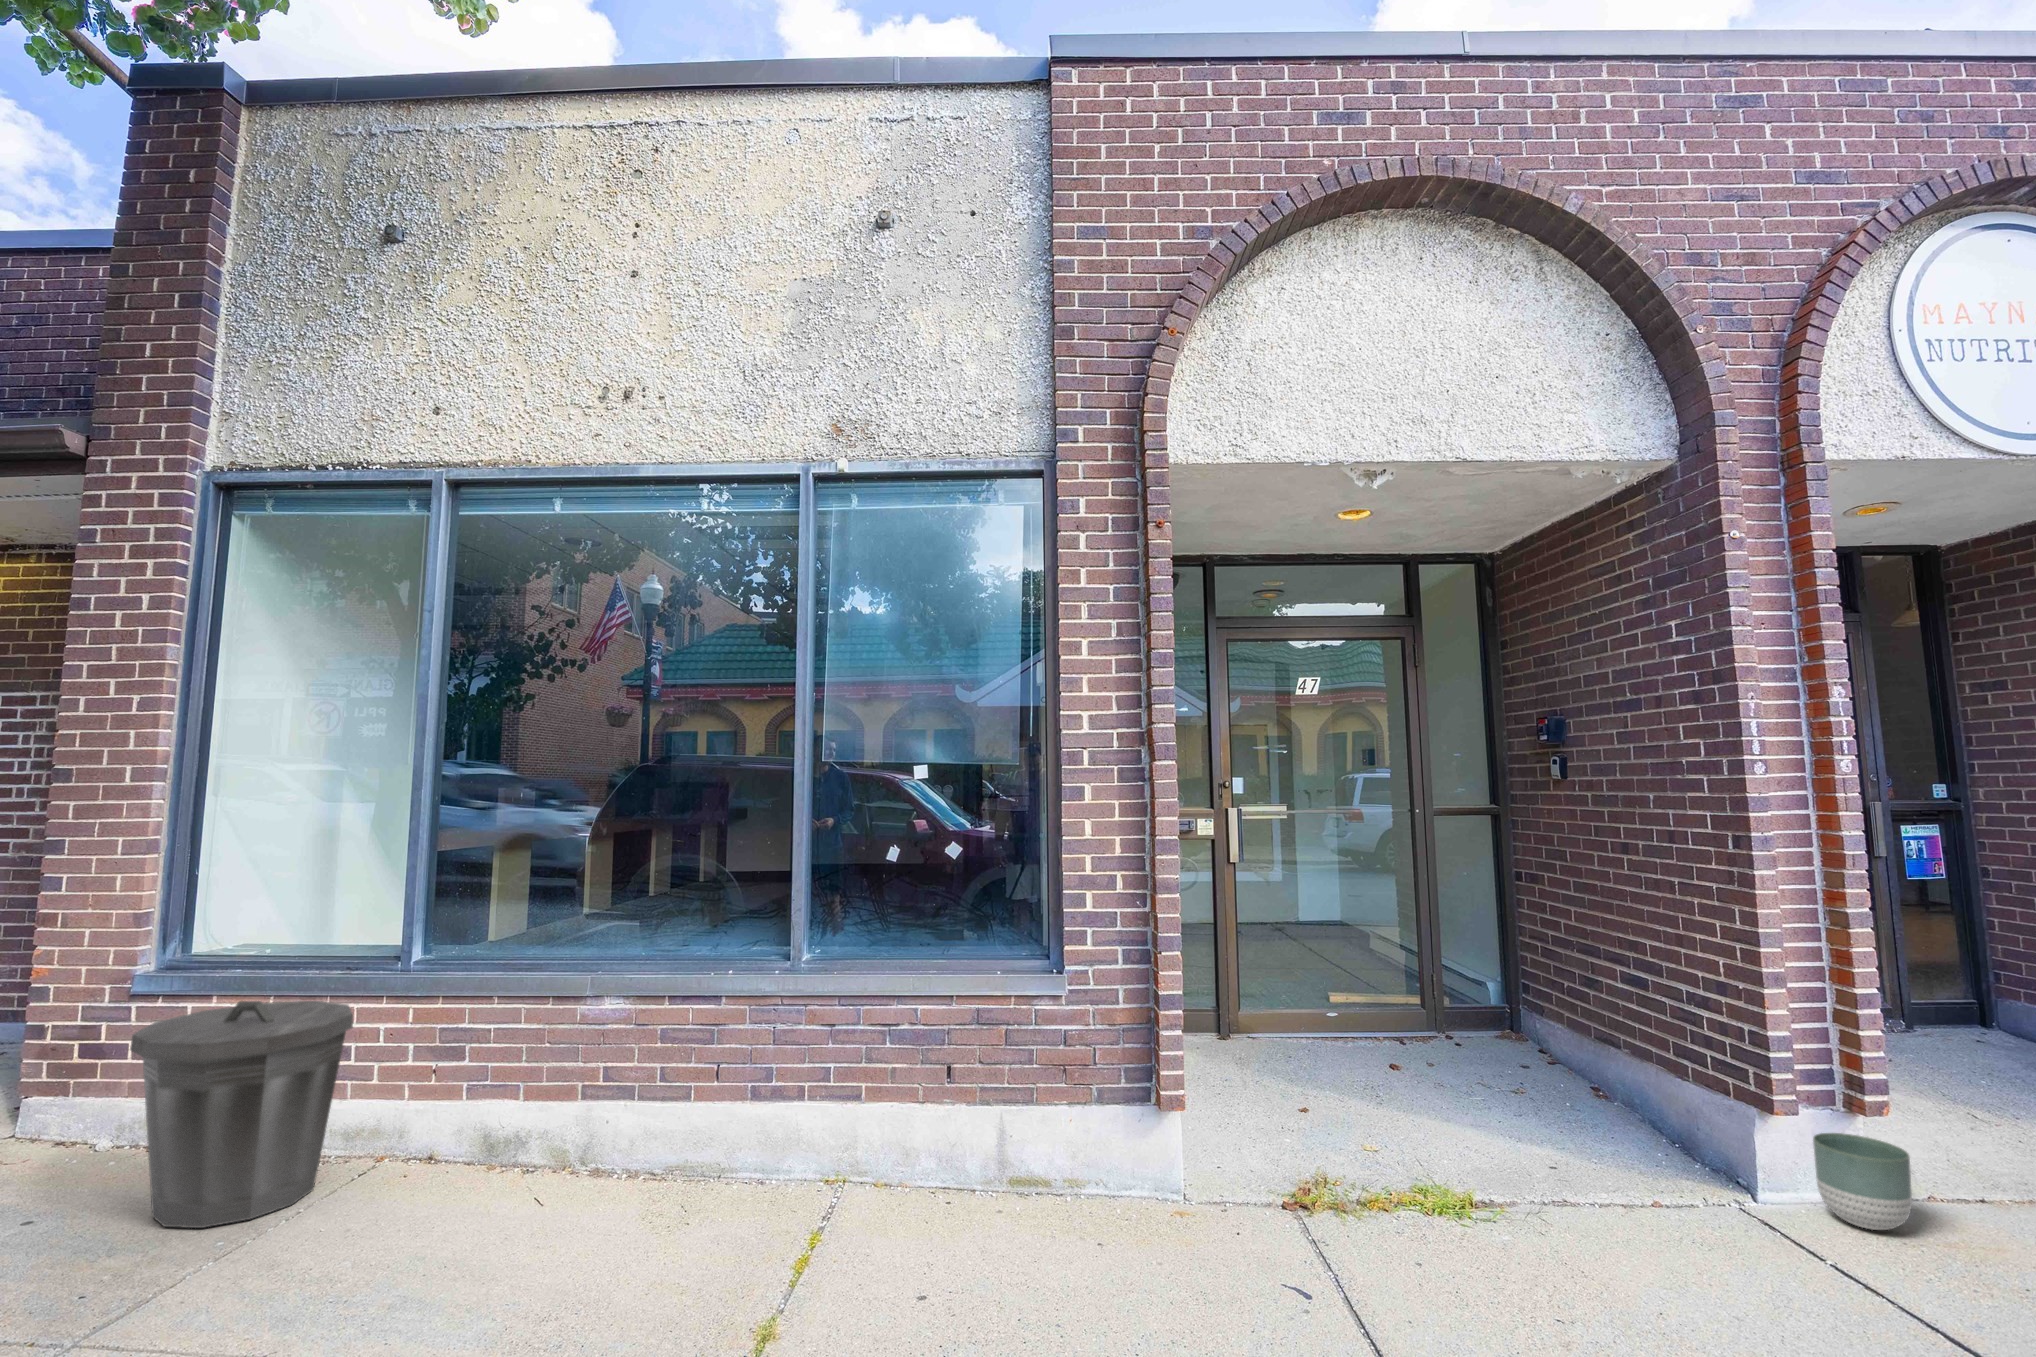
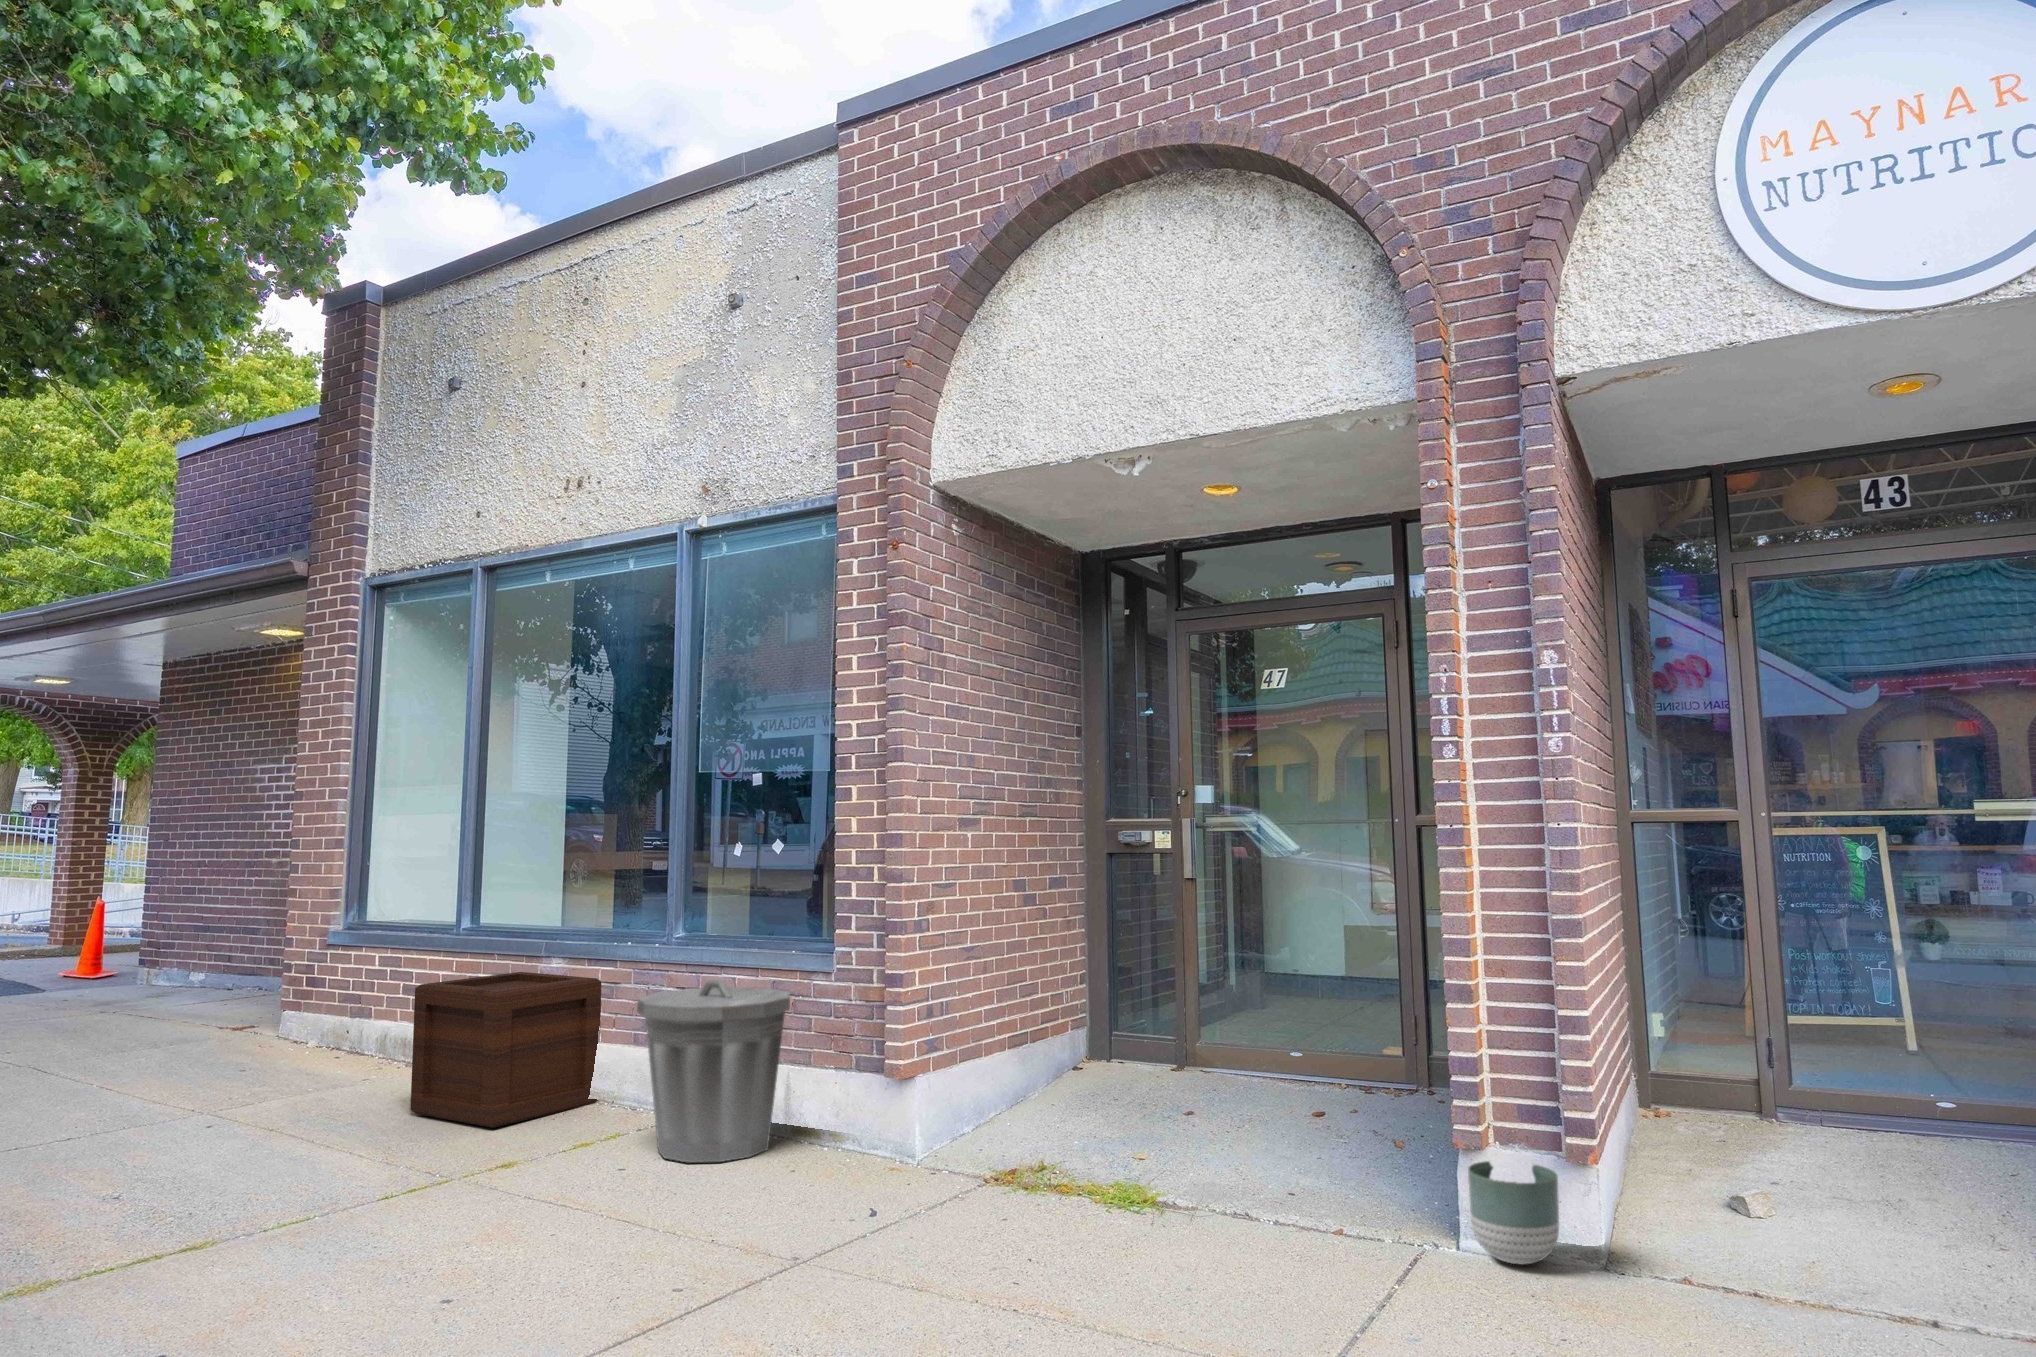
trash can: present [130,1001,353,1228] -> present [637,980,790,1163]
wooden crate: none [442,1016,697,1250] -> present [410,972,601,1128]

